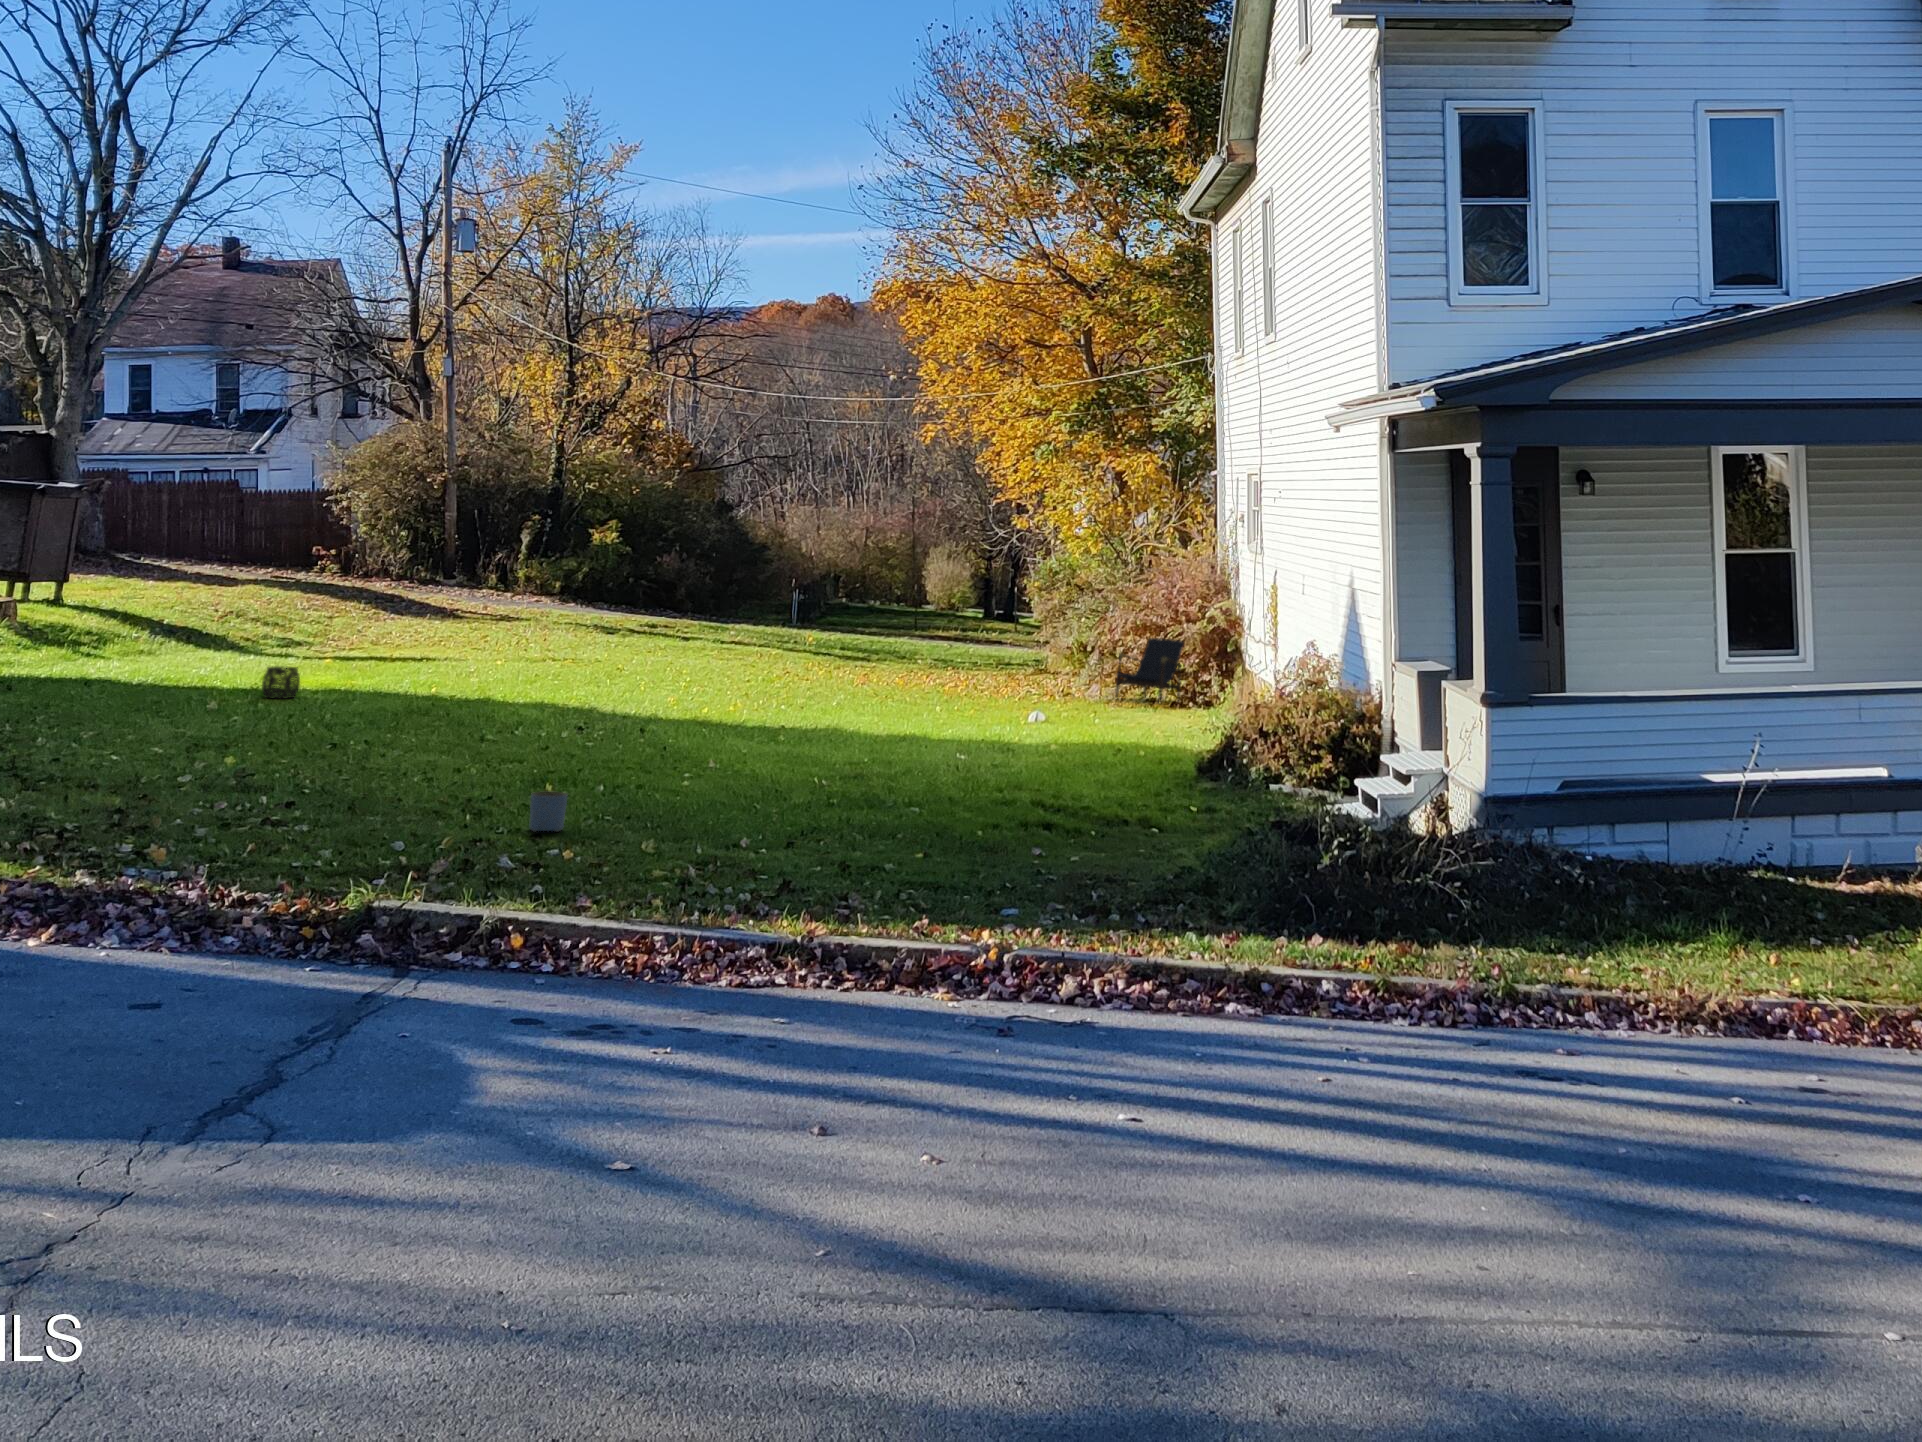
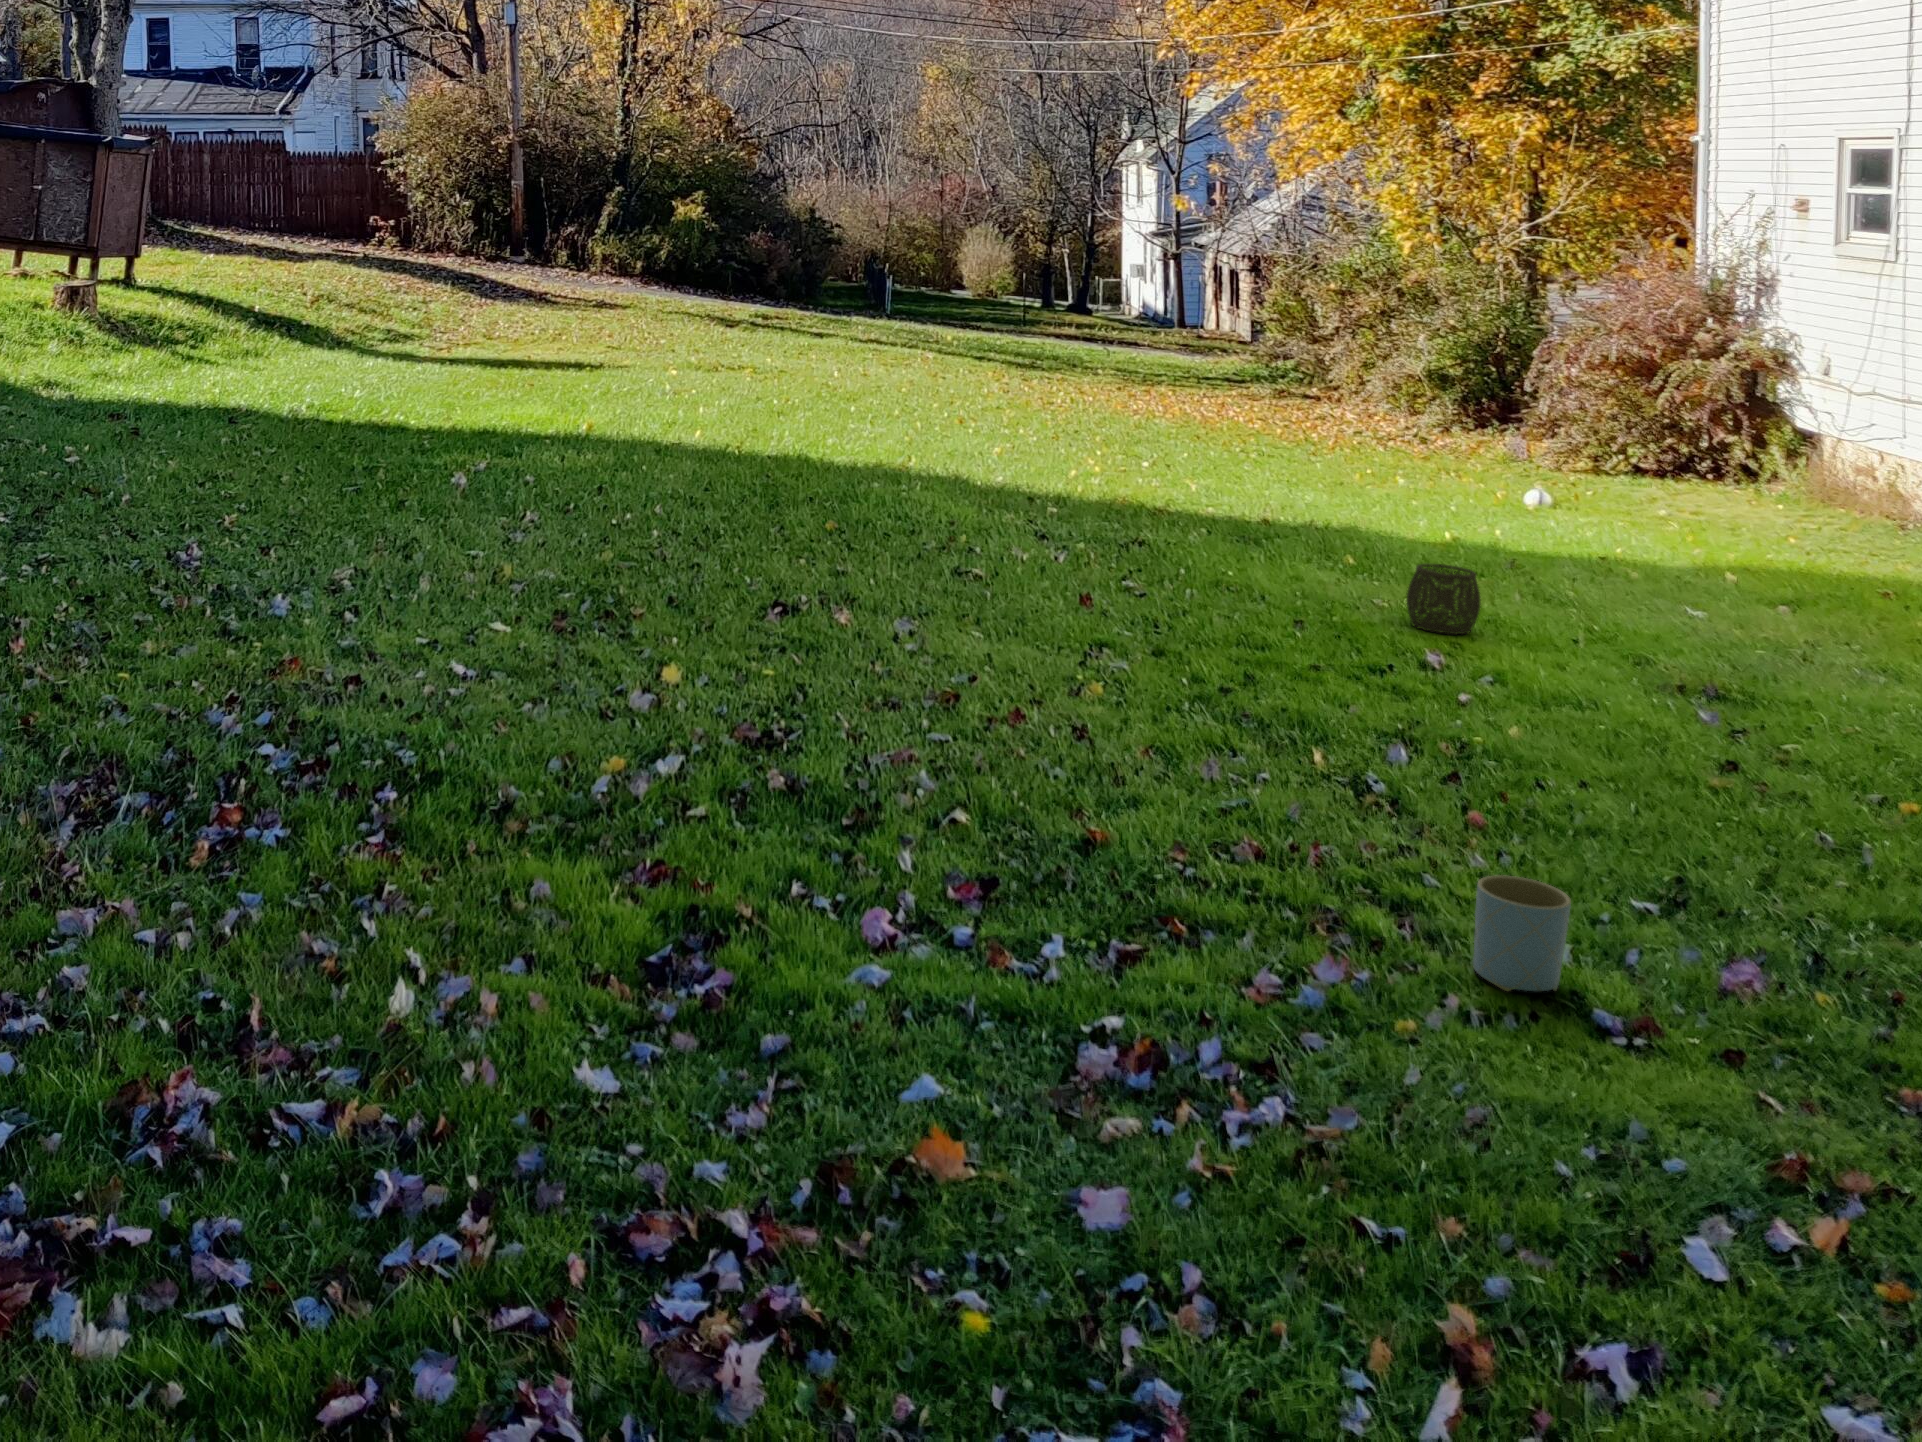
lounge chair: present [1115,638,1184,703] -> none [1546,374,1645,473]
woven basket: present [262,666,300,699] -> present [1407,563,1481,635]

